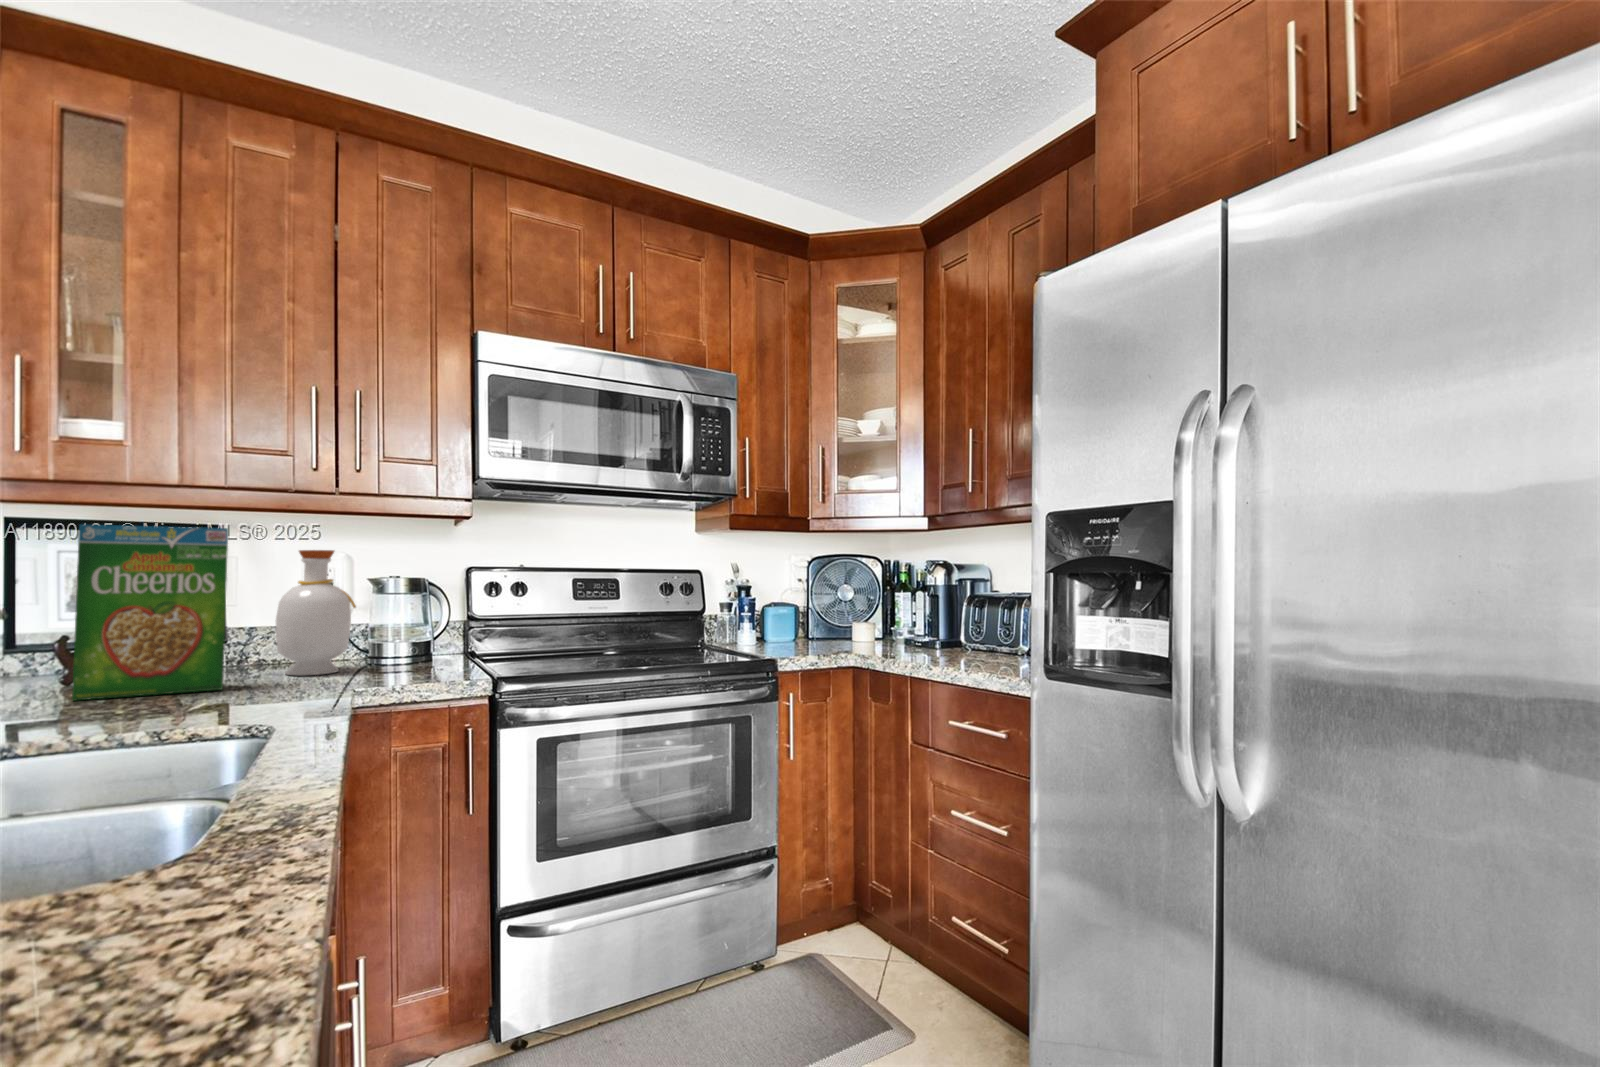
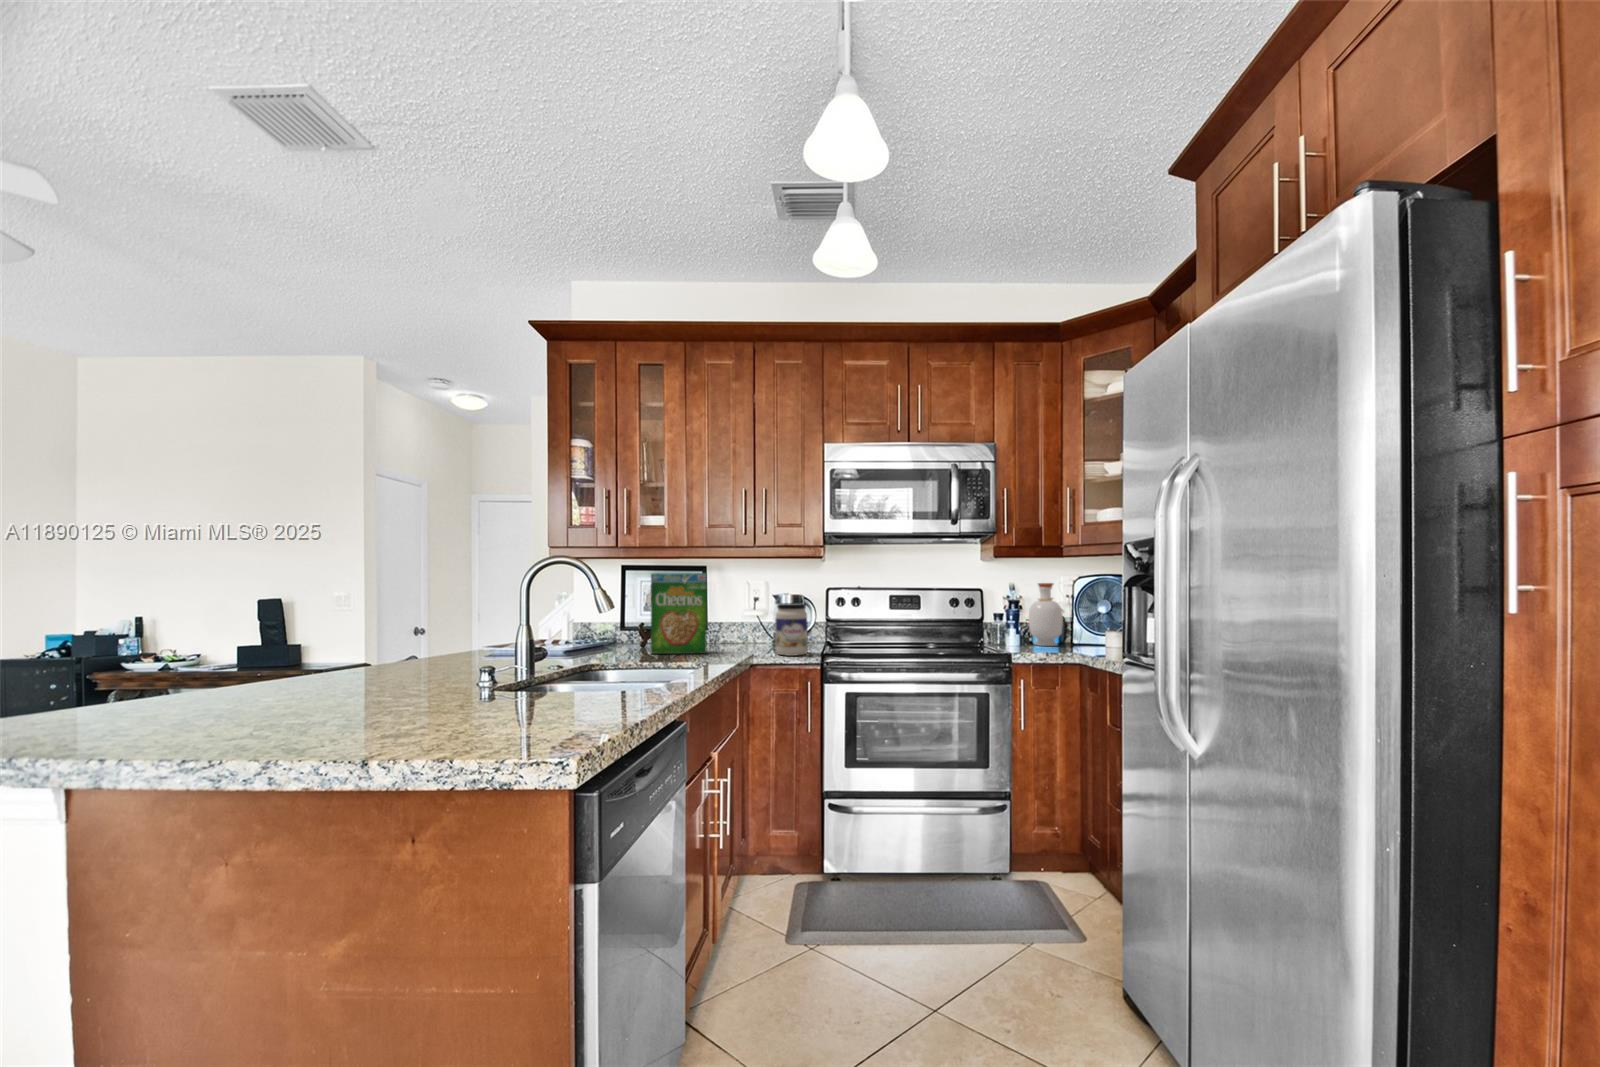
bottle: present [276,550,356,675] -> present [1029,583,1063,646]
jar: none [382,588,448,684] -> present [775,604,807,656]

